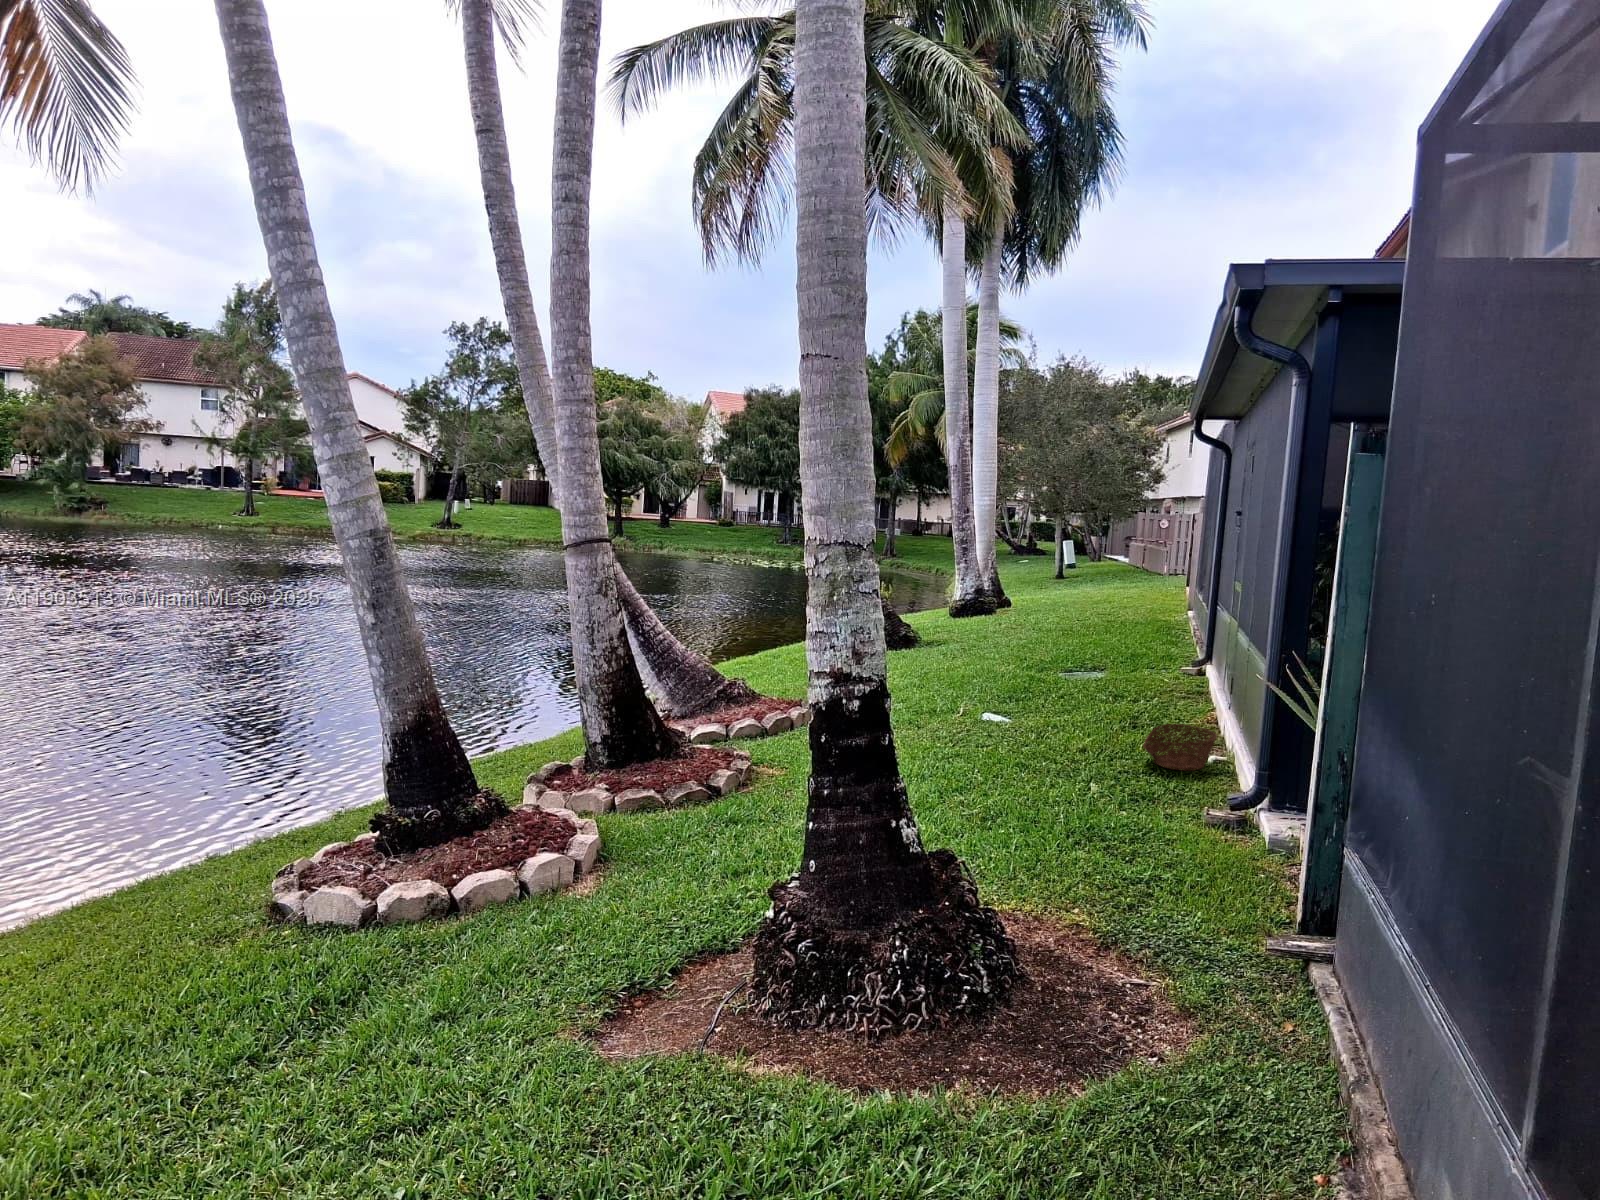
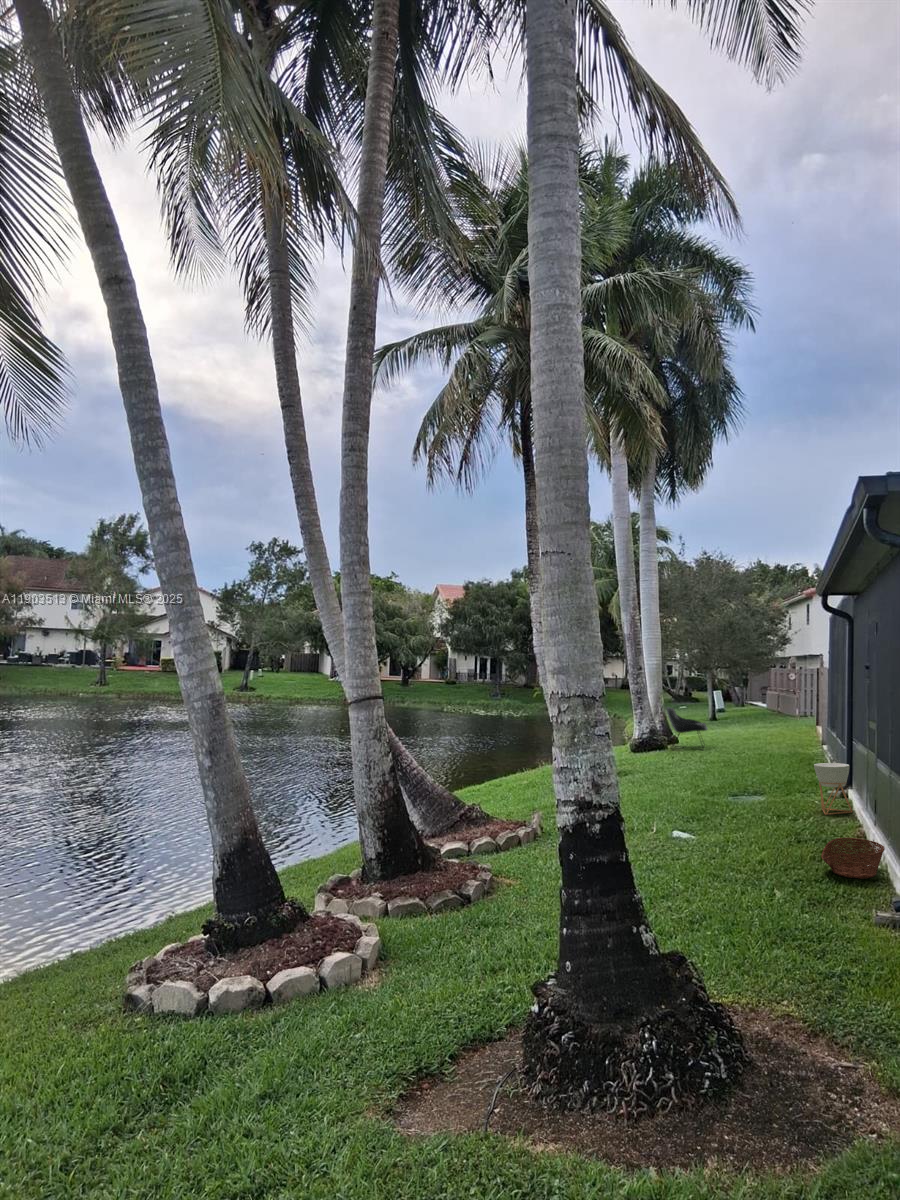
lounge chair: none [985,568,1033,622] -> present [667,707,708,750]
planter: none [1149,637,1191,698] -> present [814,763,853,815]

